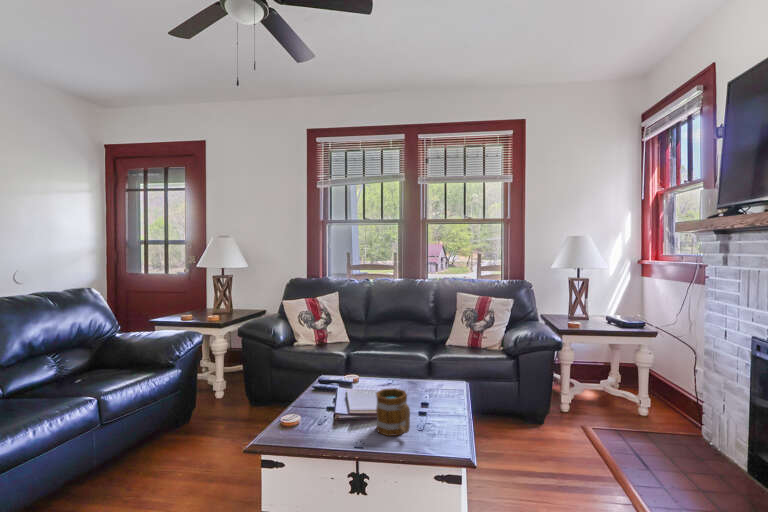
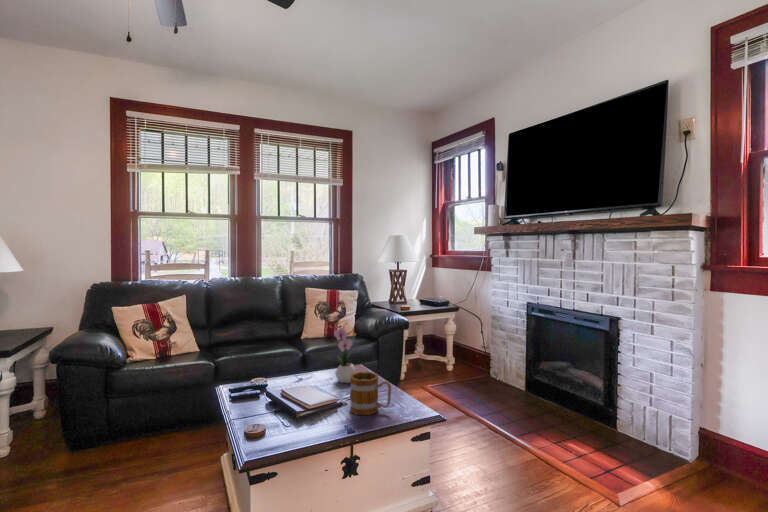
flower arrangement: none [400,328,432,399] -> present [334,319,356,383]

